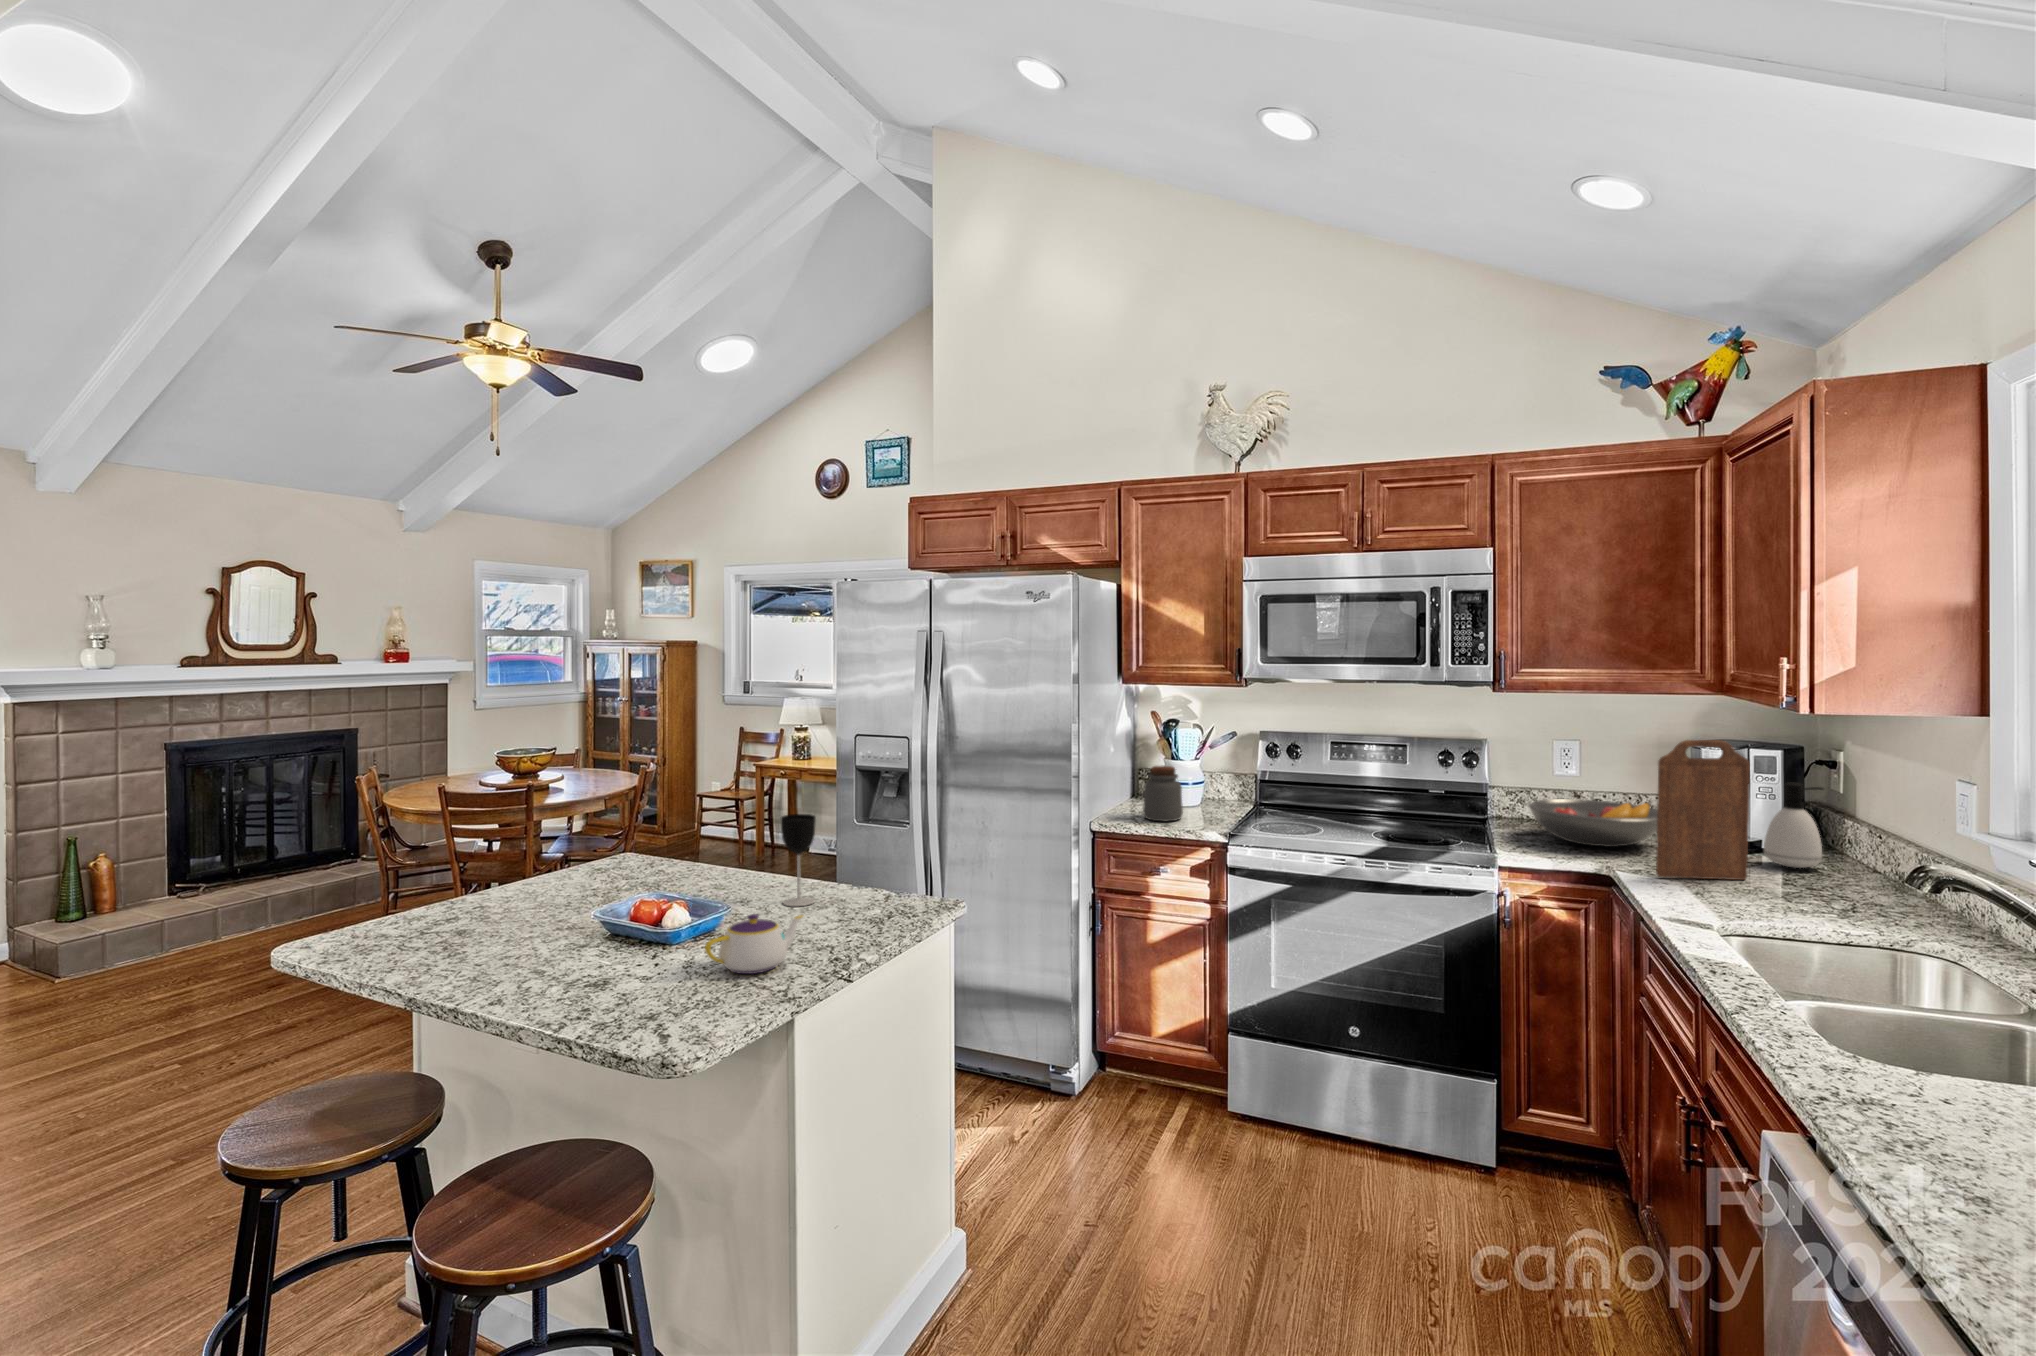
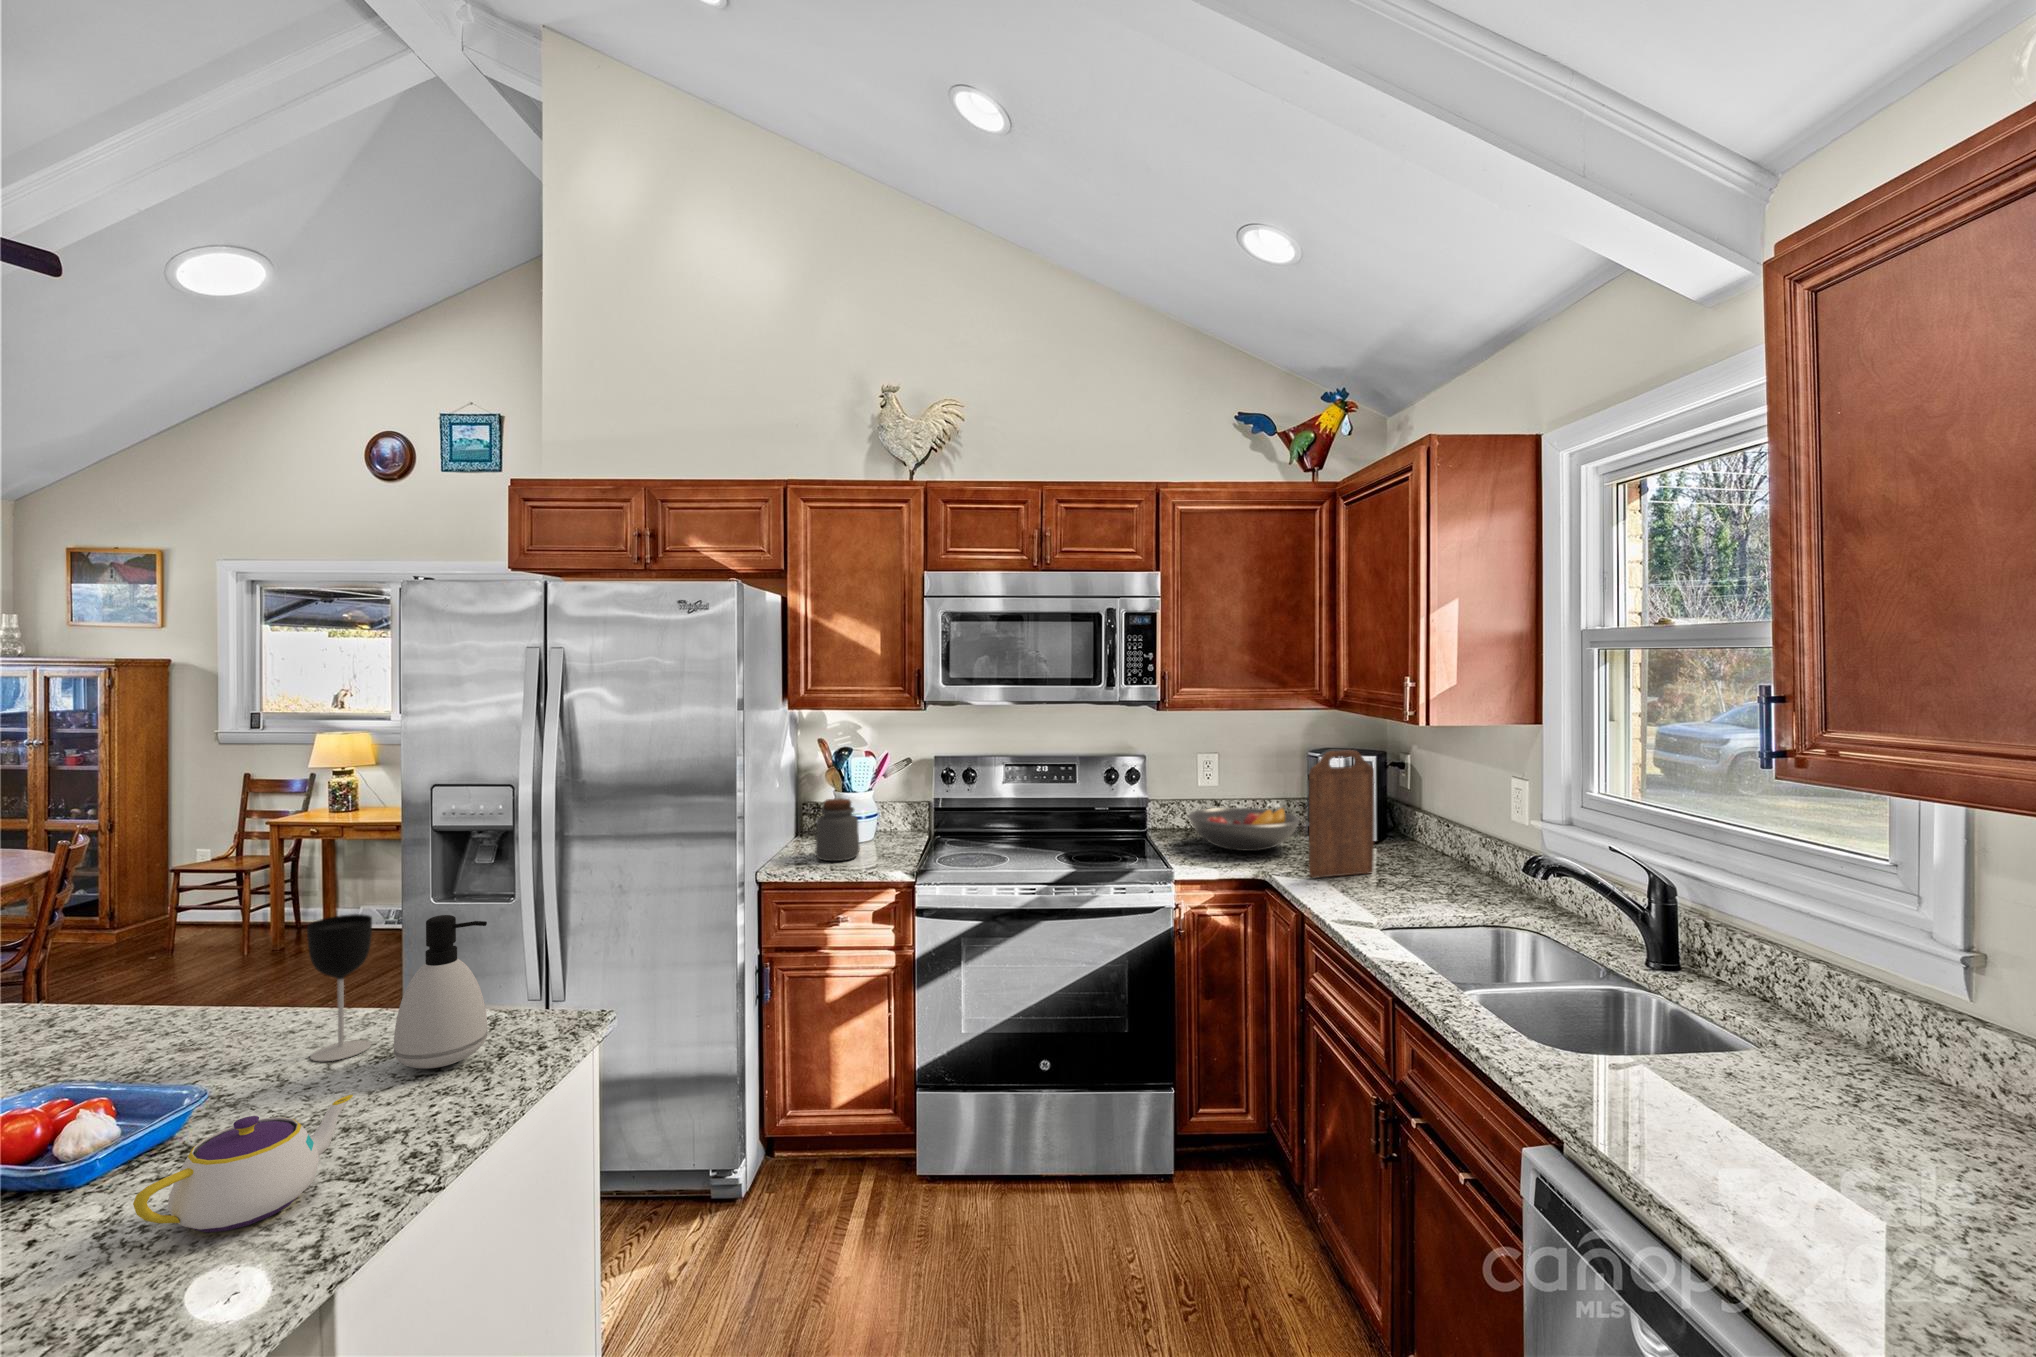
soap dispenser: present [1764,783,1823,868] -> present [394,915,488,1068]

